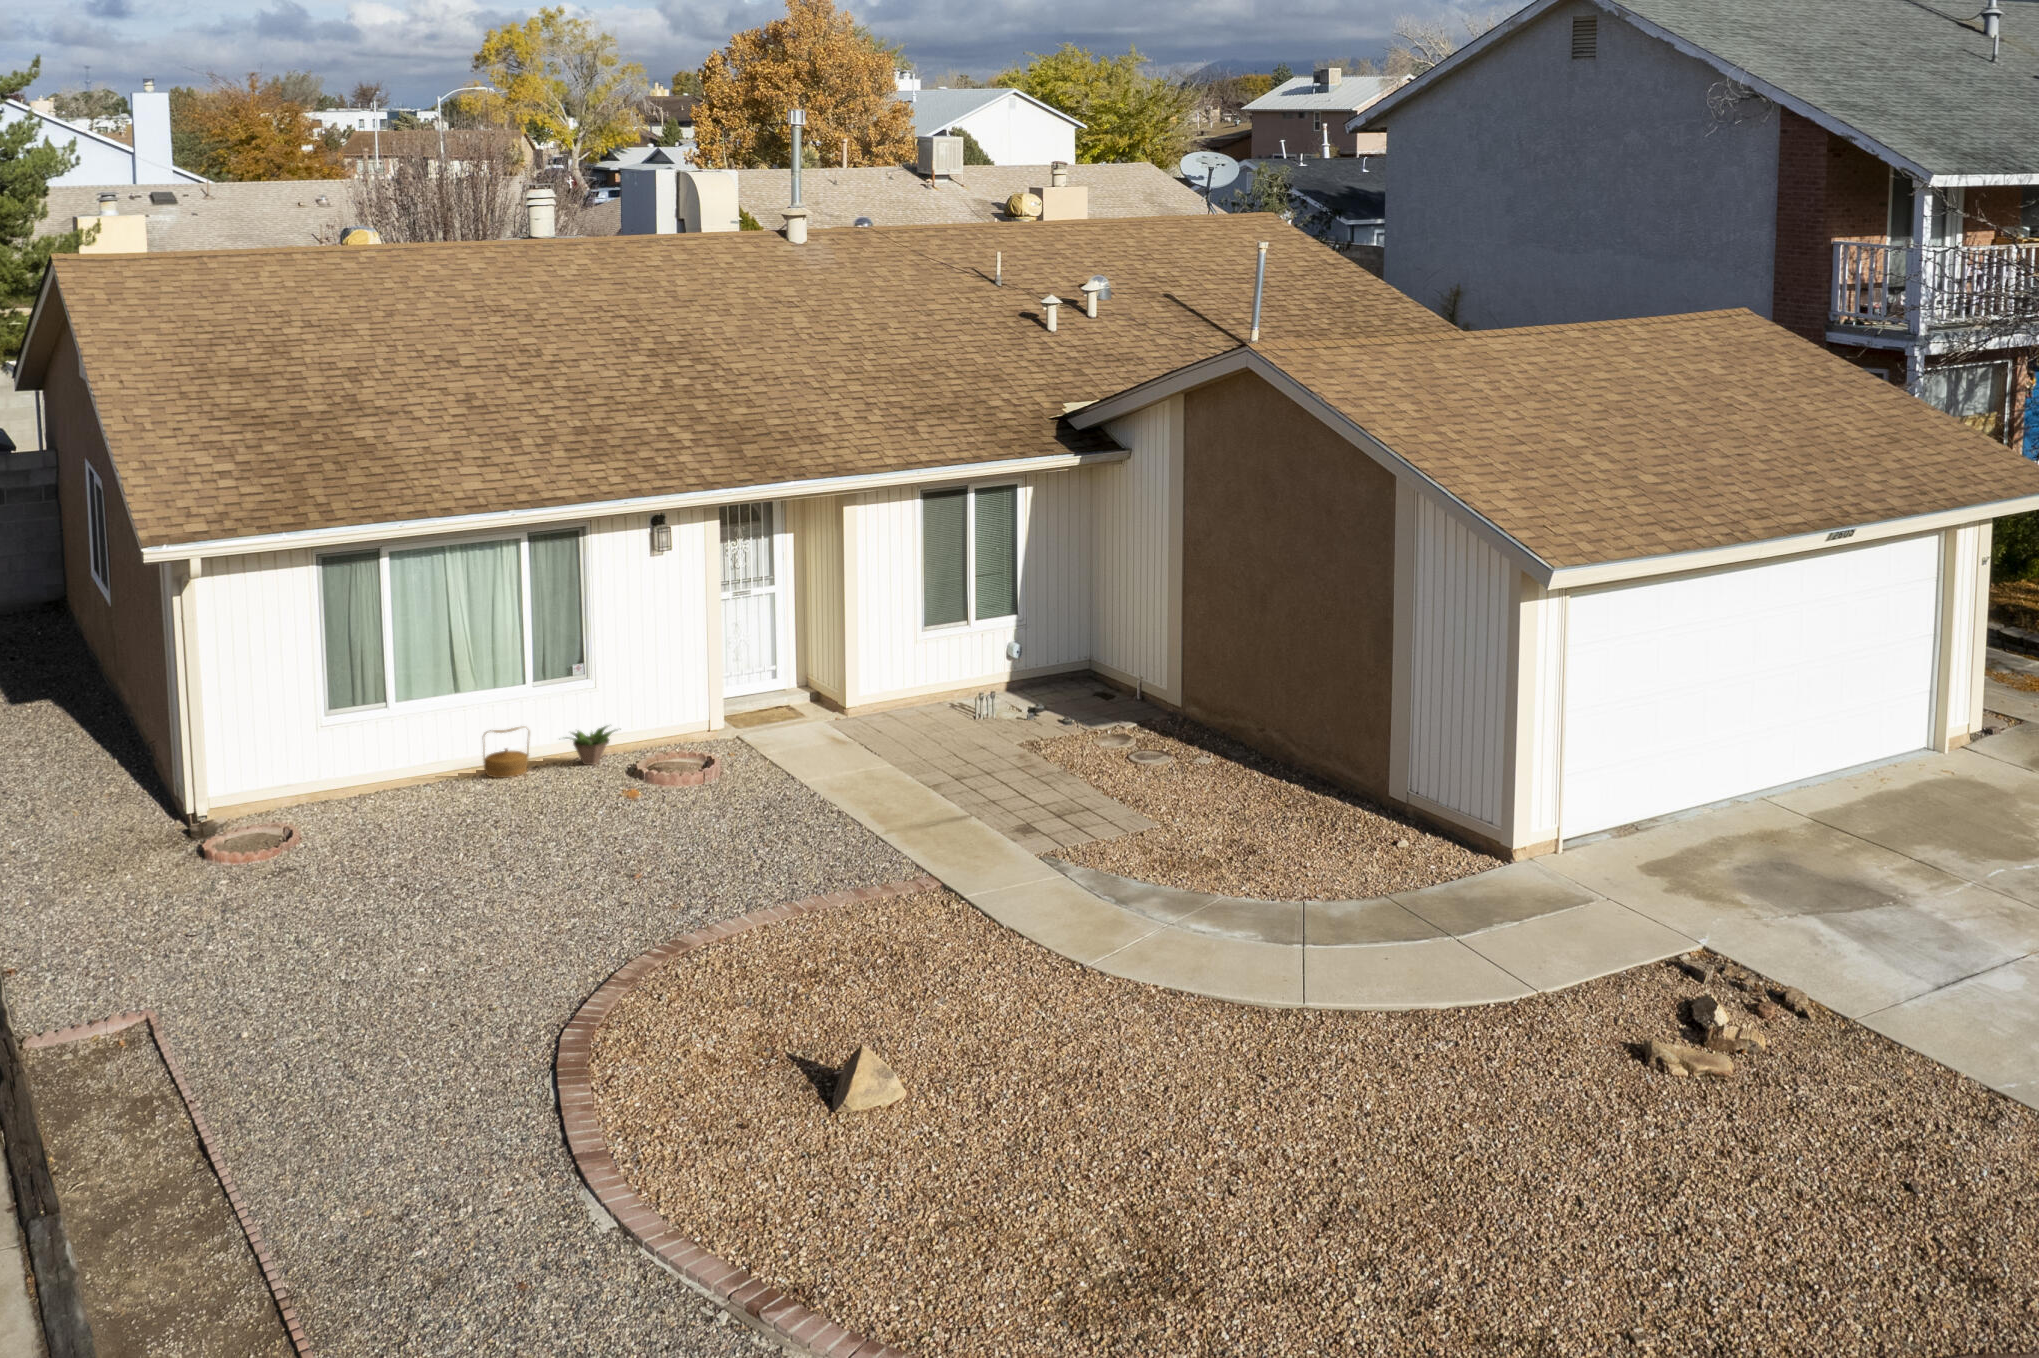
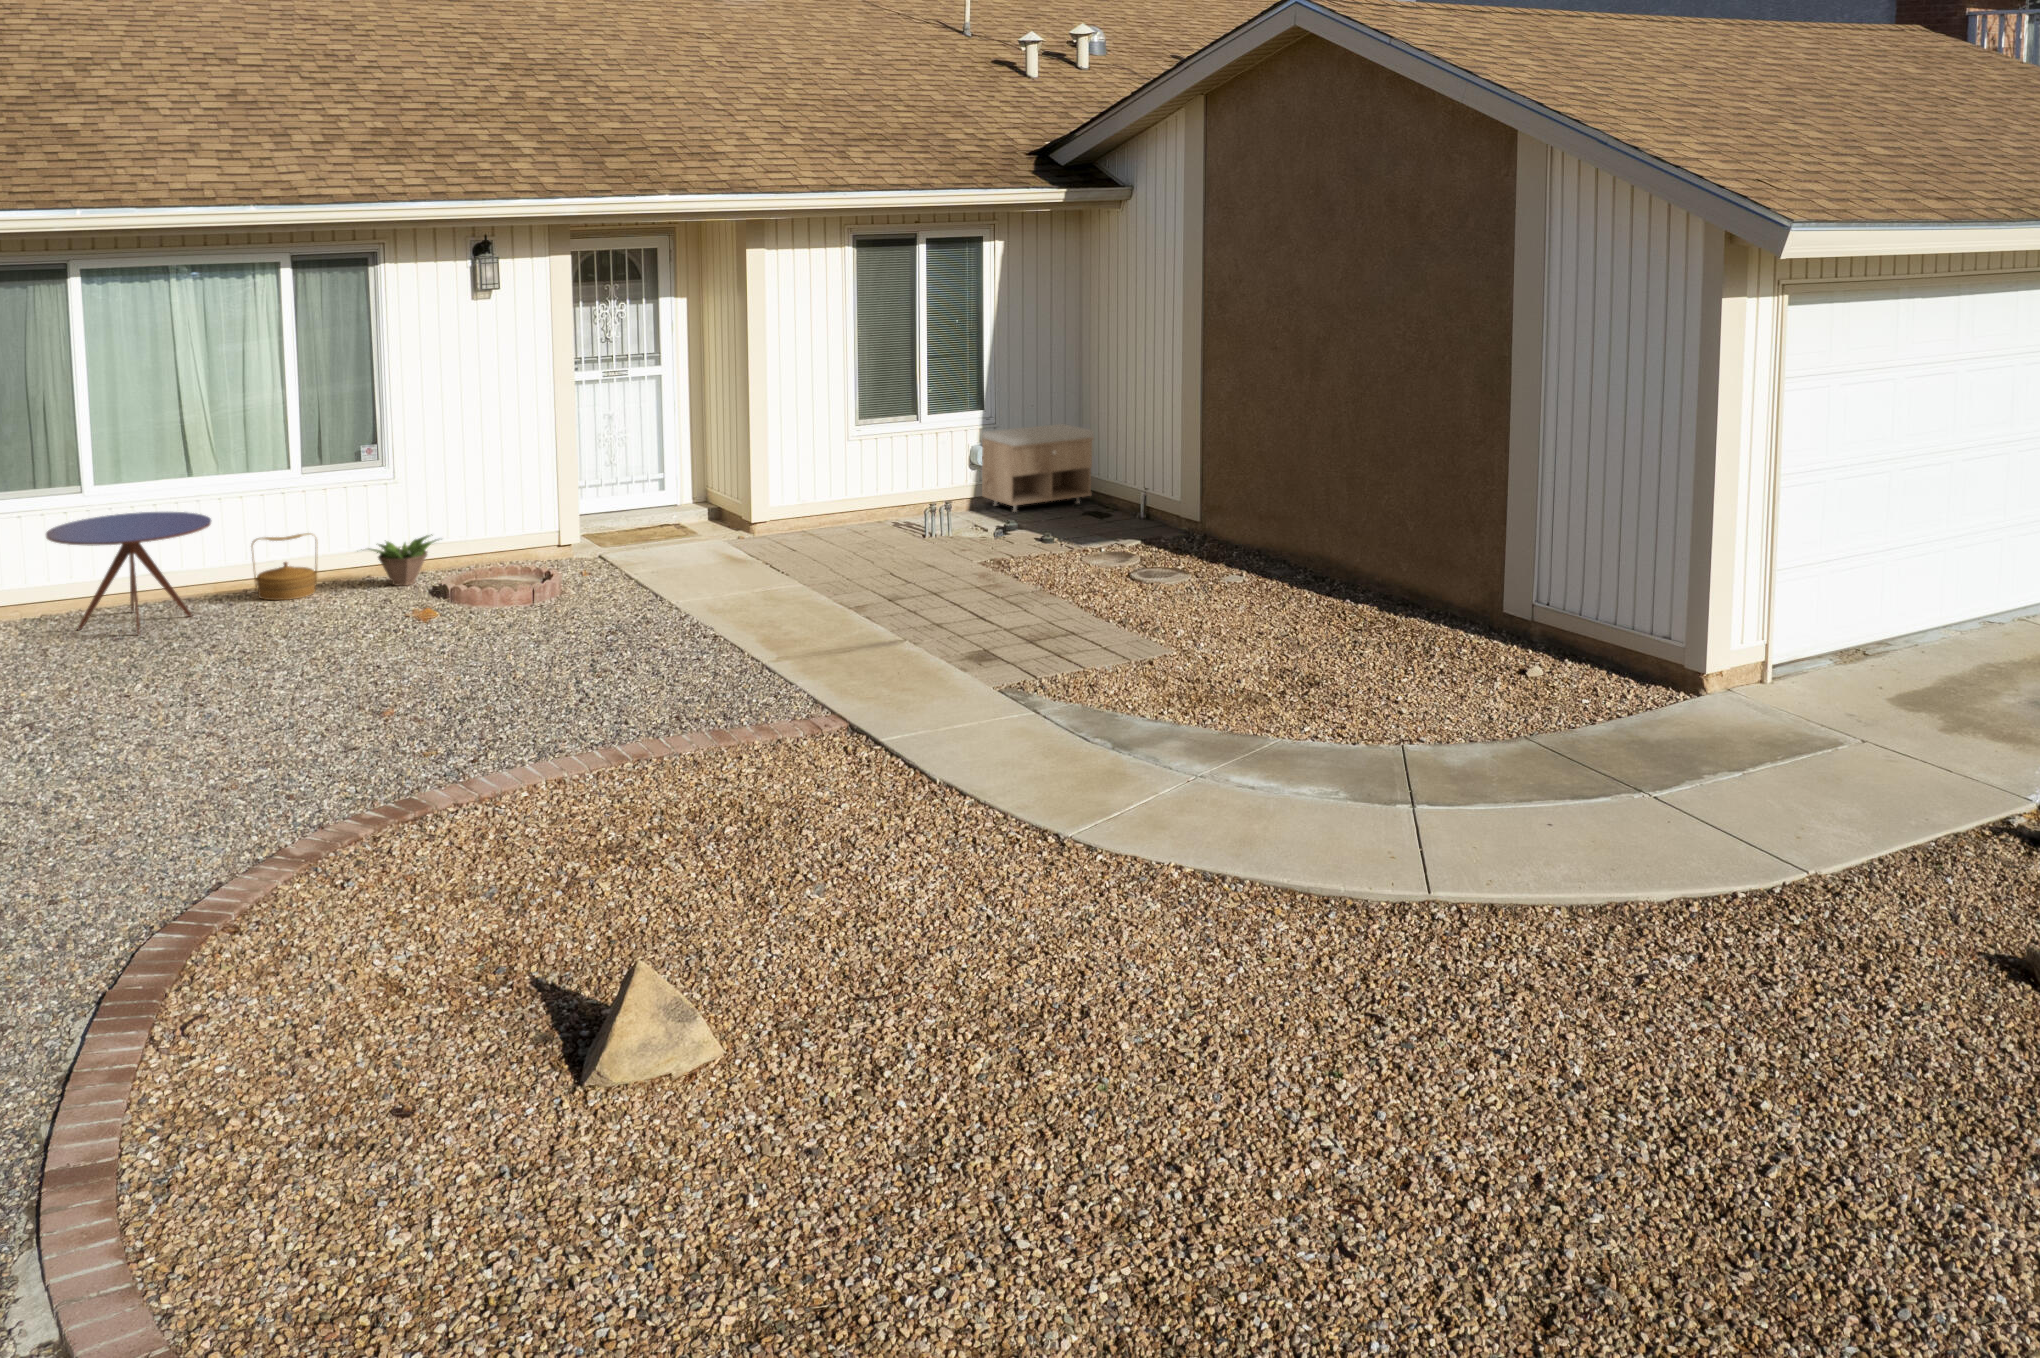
storage bench: none [1017,624,1105,697] -> present [982,424,1094,512]
round table: none [347,713,463,809] -> present [46,512,211,635]

